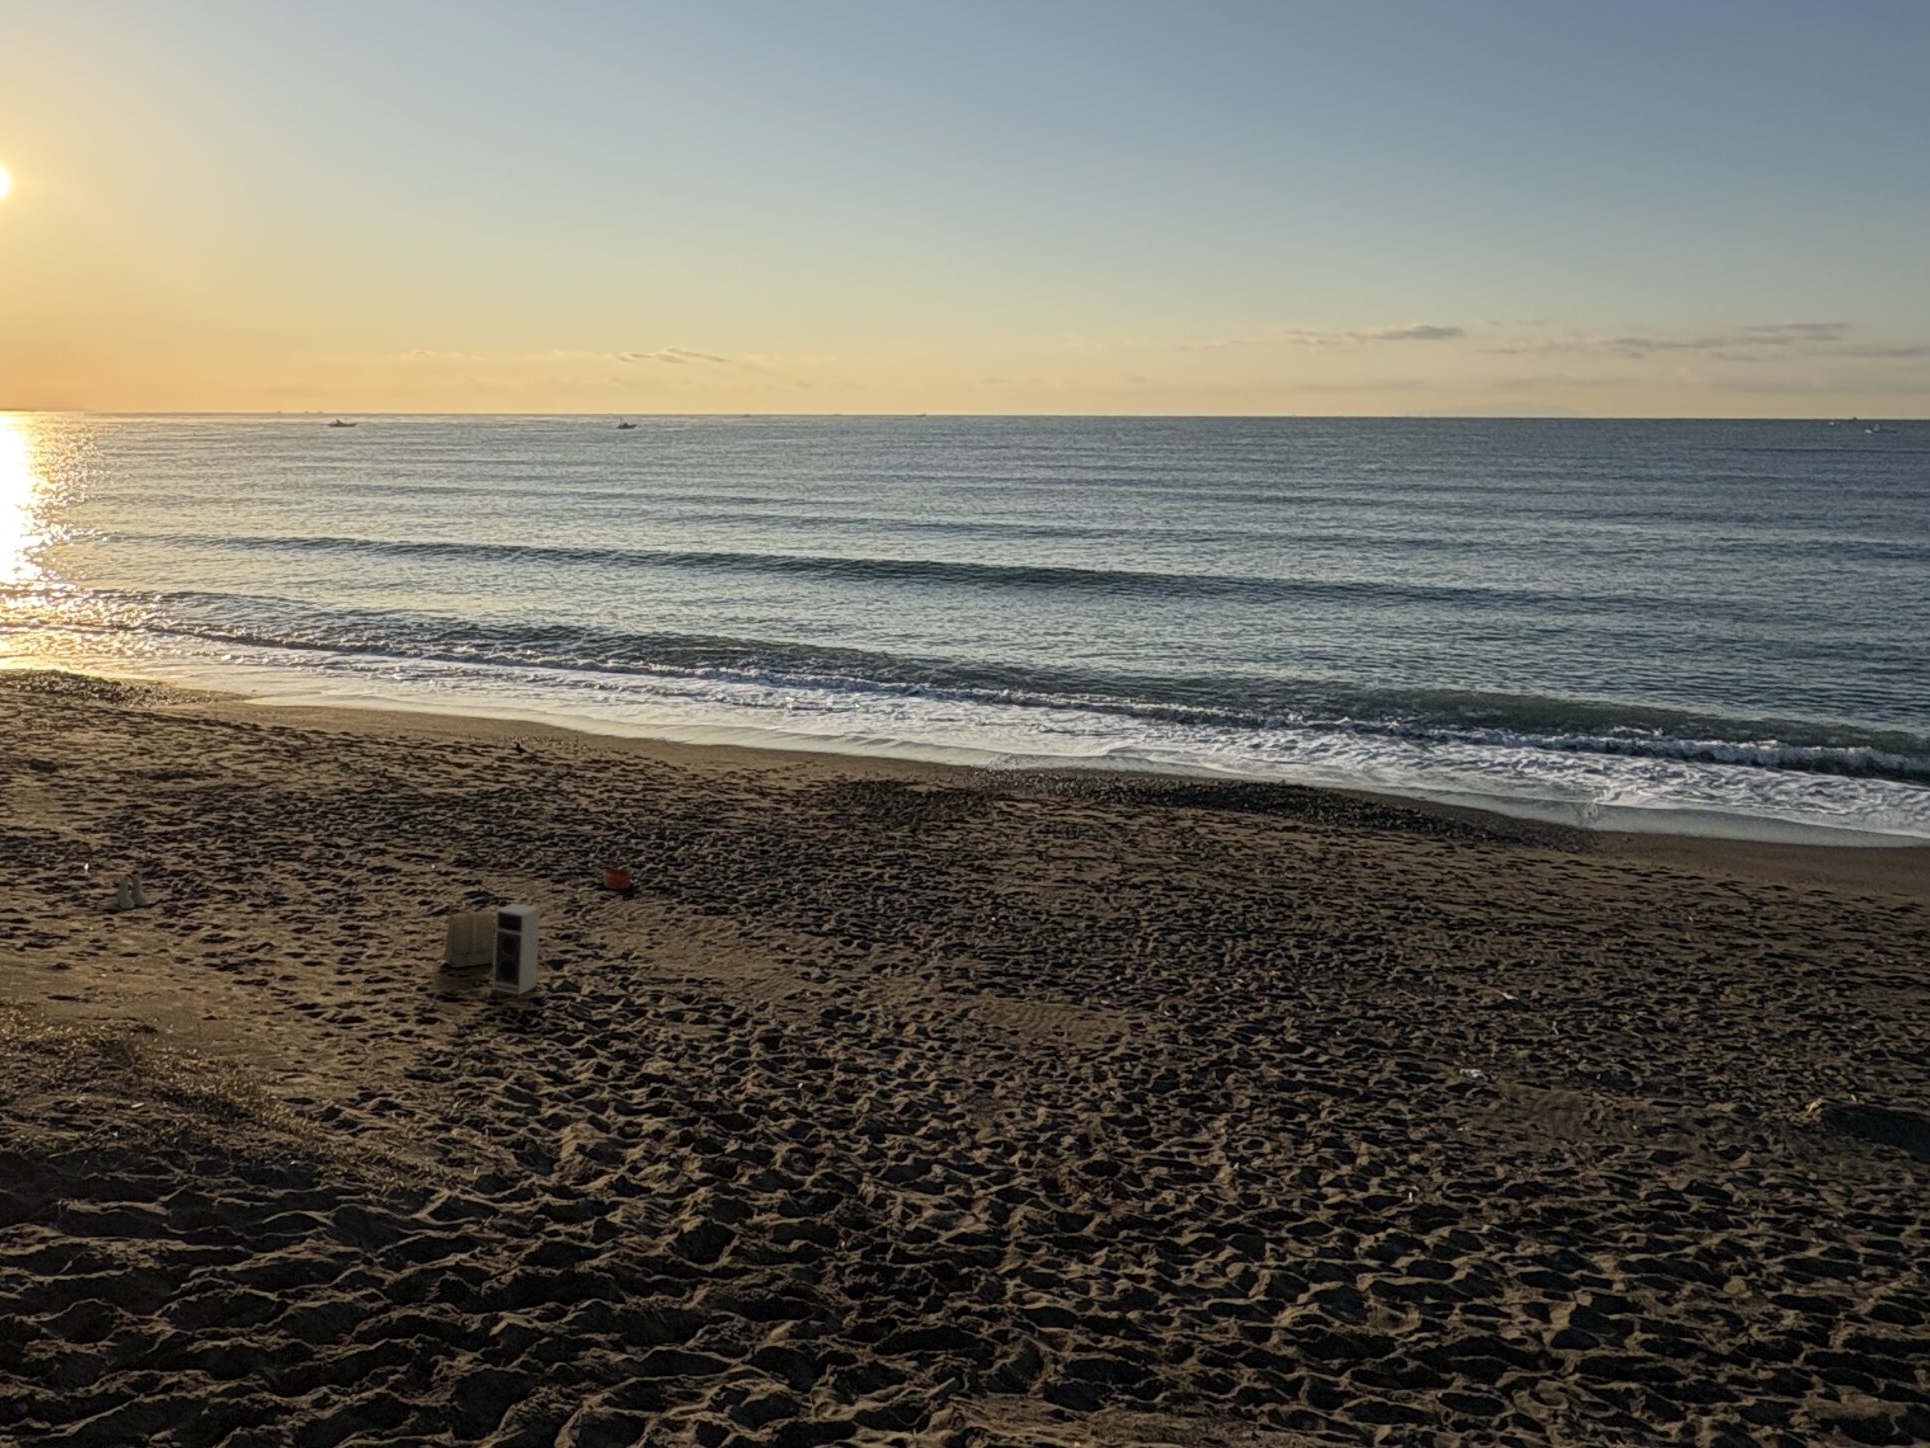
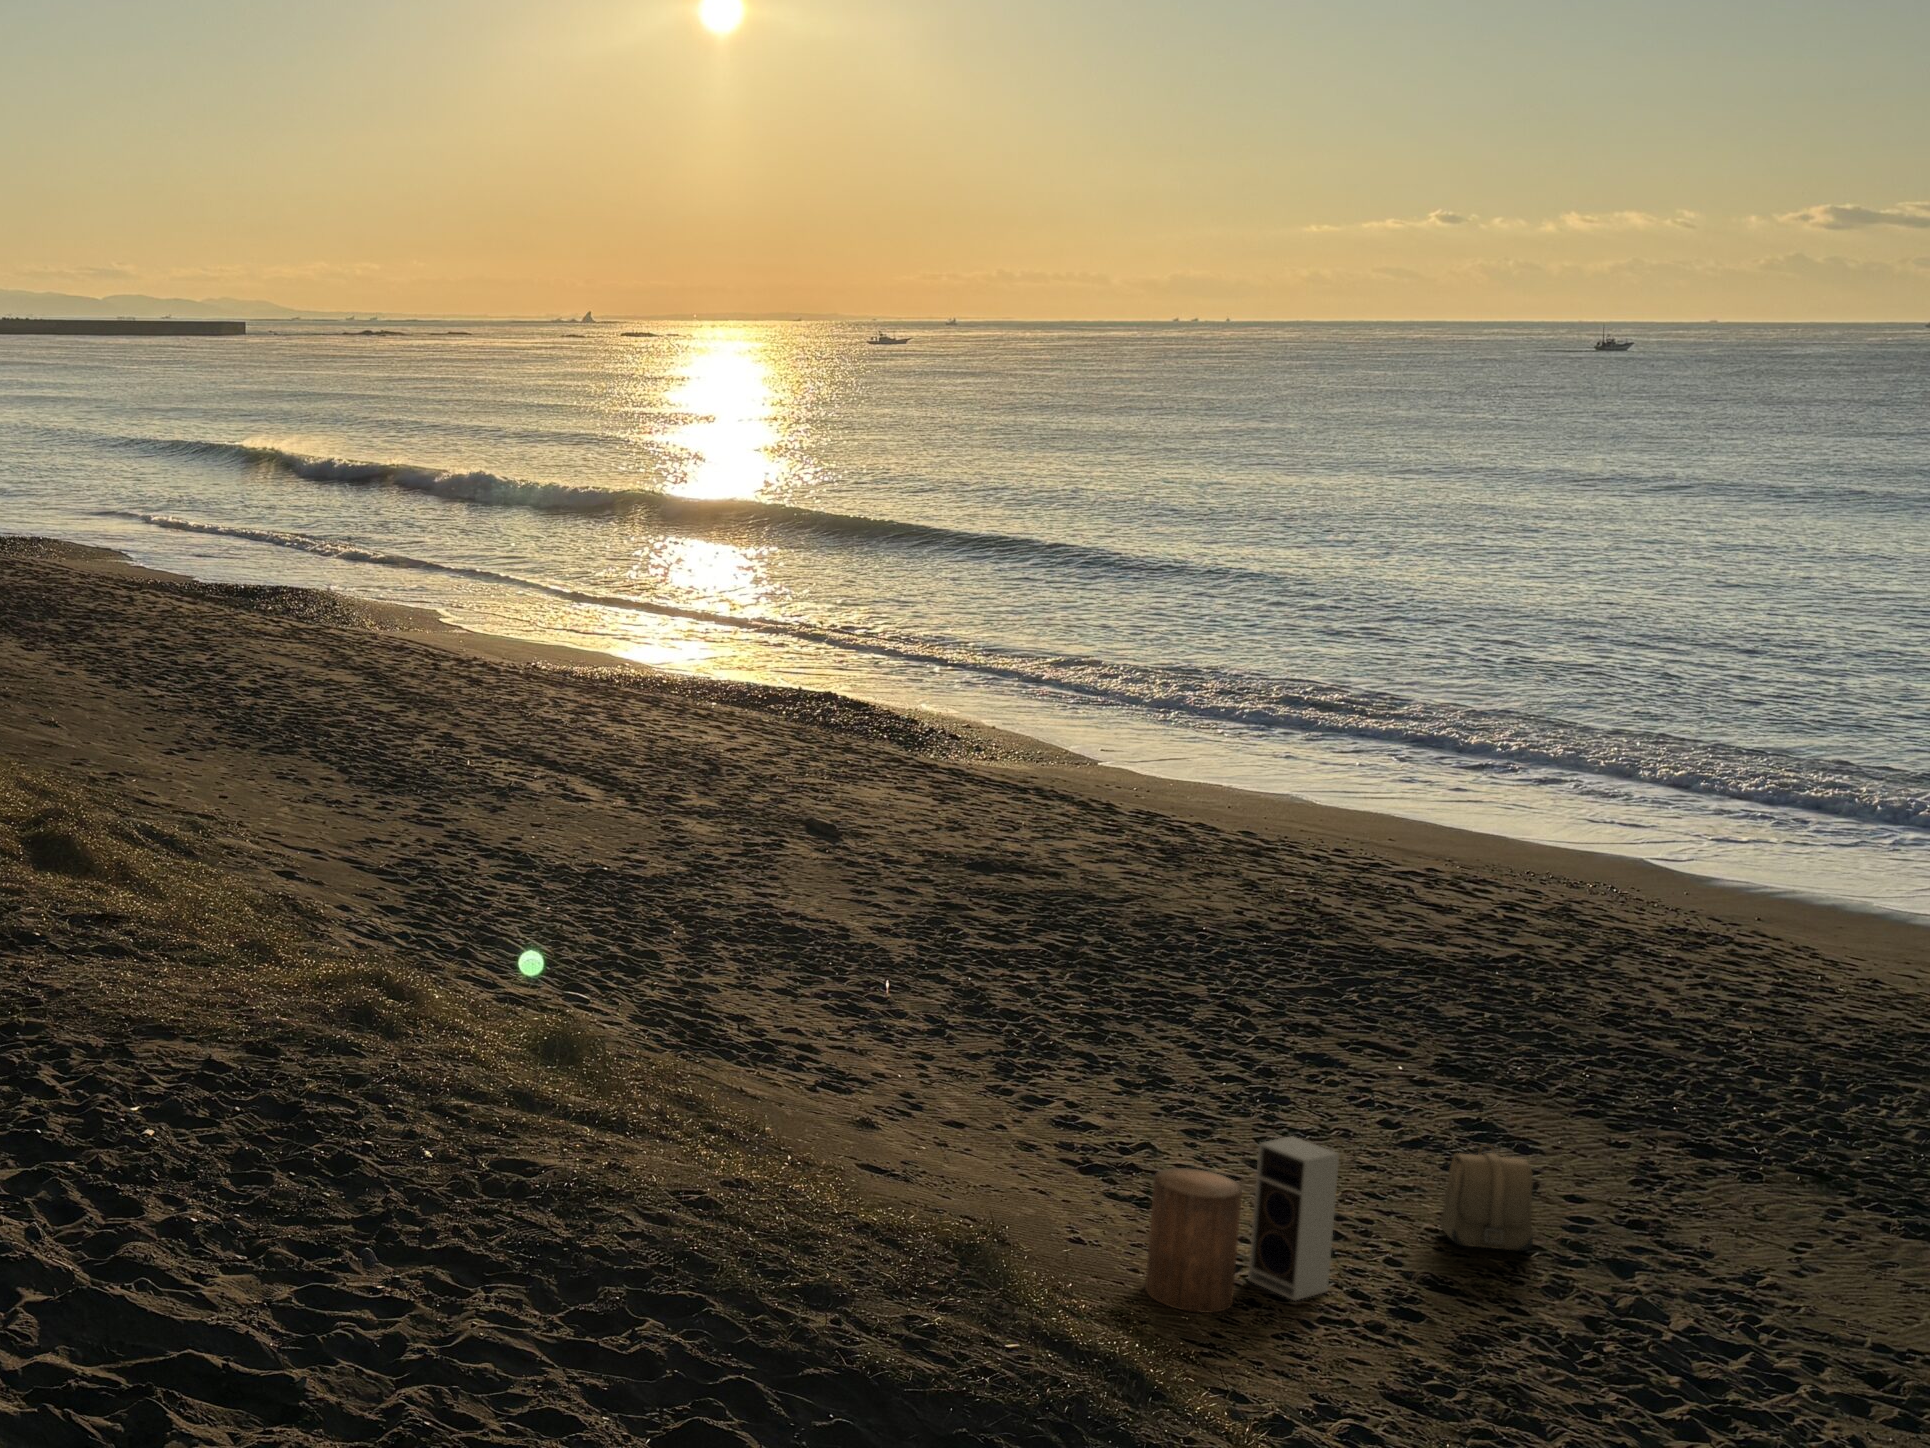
basket: present [604,848,632,889] -> none [1717,1085,1775,1162]
boots: present [117,876,148,909] -> none [927,1005,971,1053]
speaker: present [492,903,540,994] -> present [1248,1136,1339,1300]
stool: none [258,953,317,1041] -> present [1145,1168,1242,1313]

